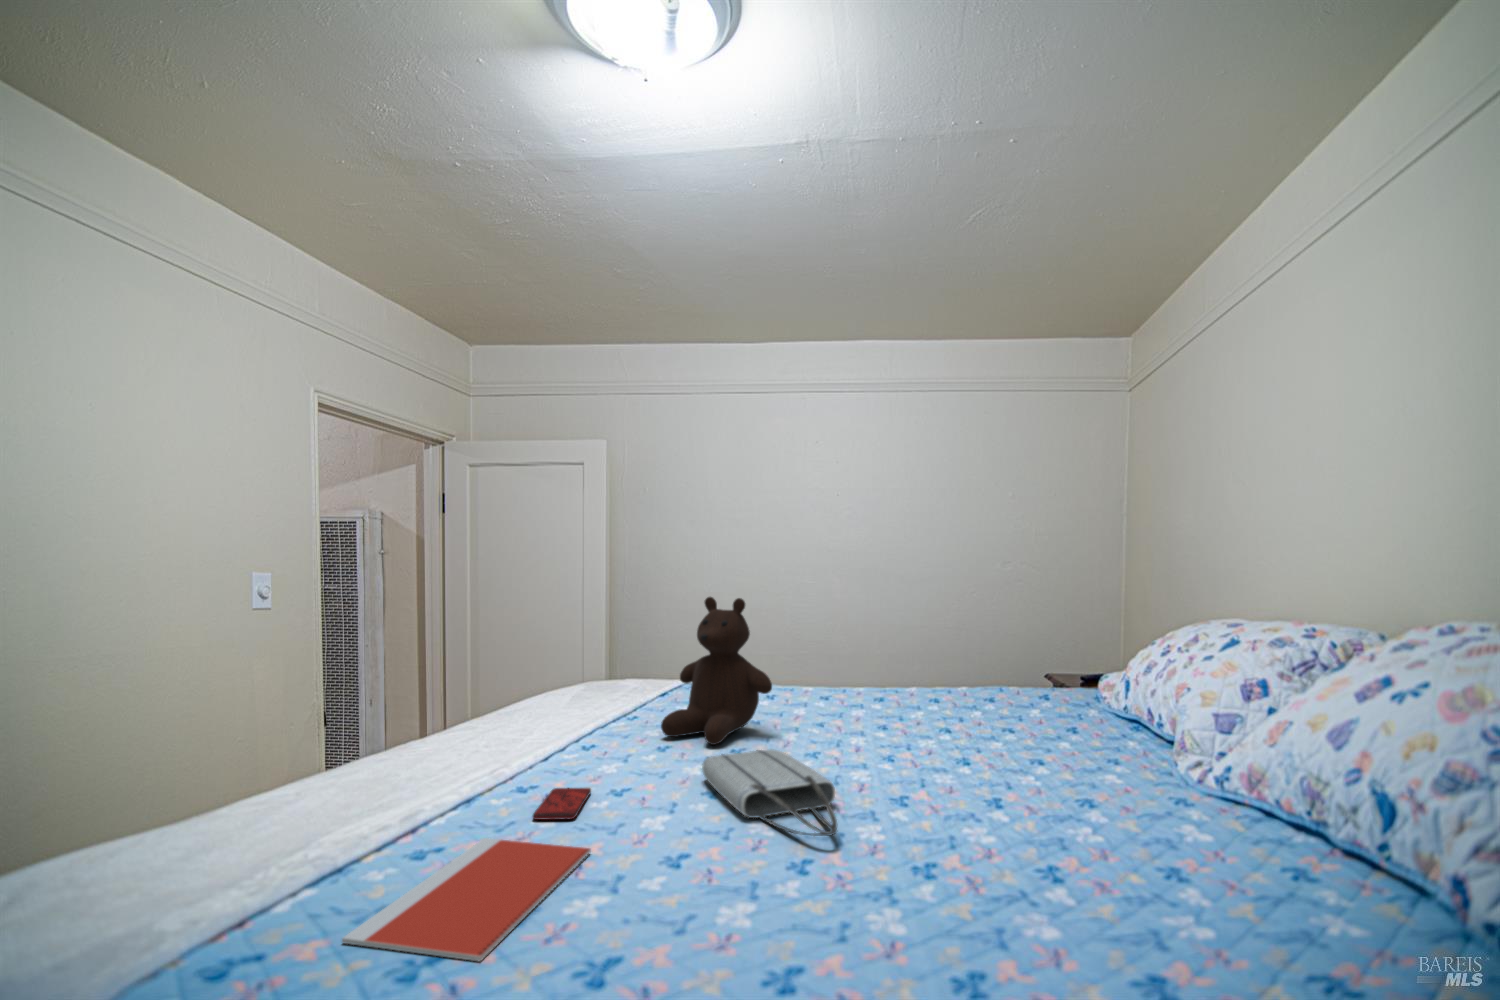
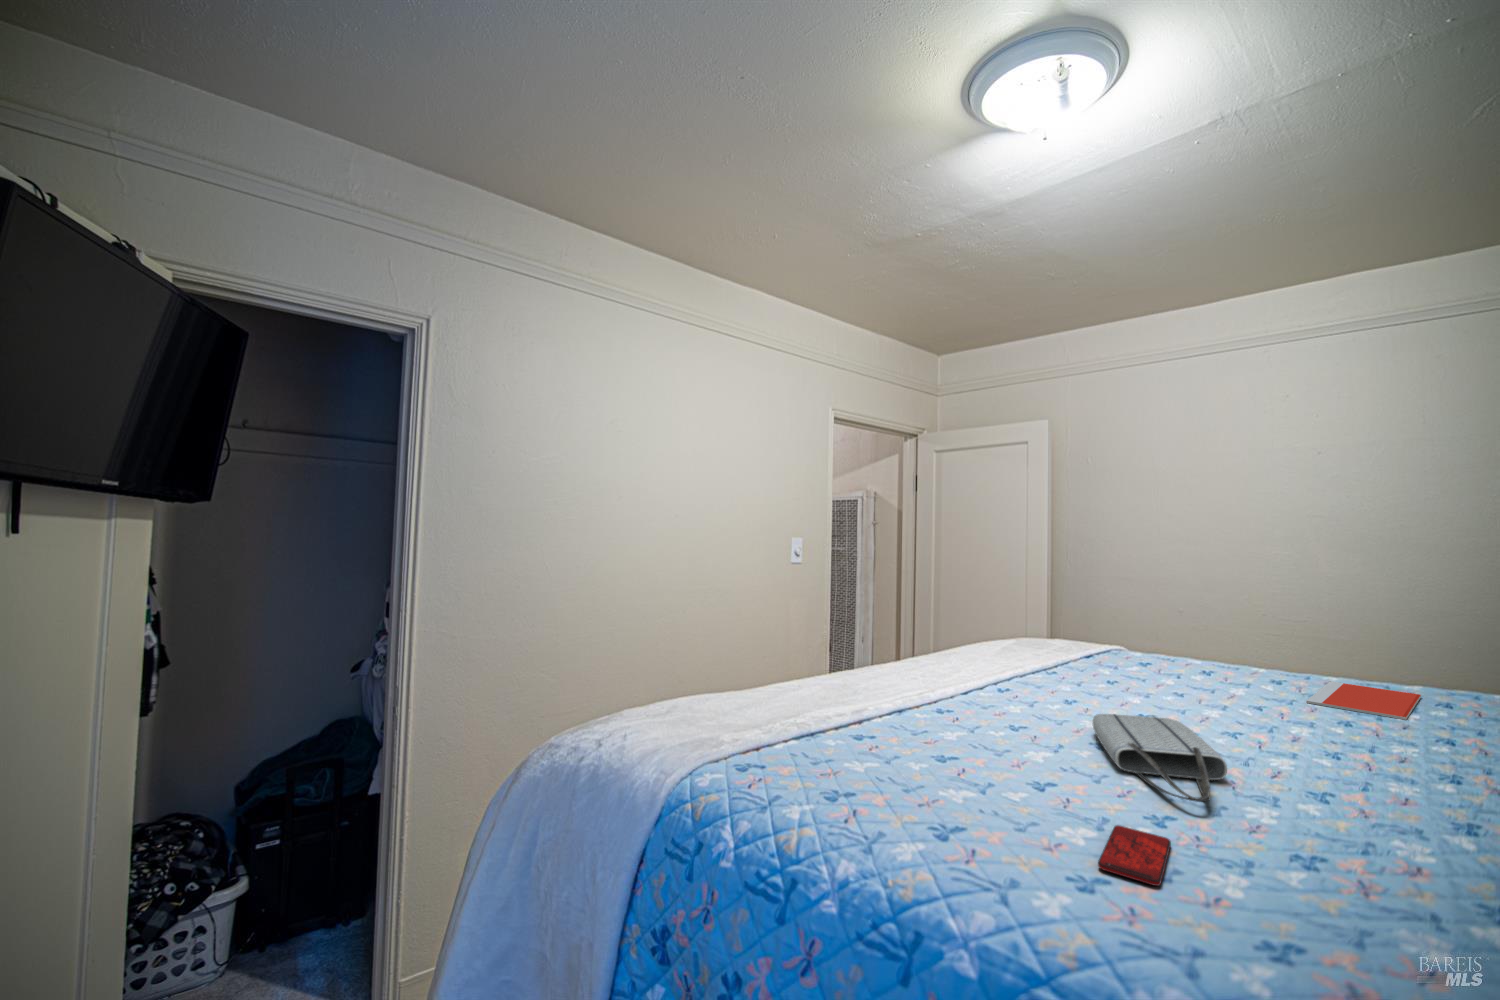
teddy bear: present [661,597,772,745] -> none [1069,570,1188,707]
smartphone: present [533,788,591,820] -> present [1098,825,1171,886]
notebook: present [342,838,591,961] -> present [1306,681,1421,720]

